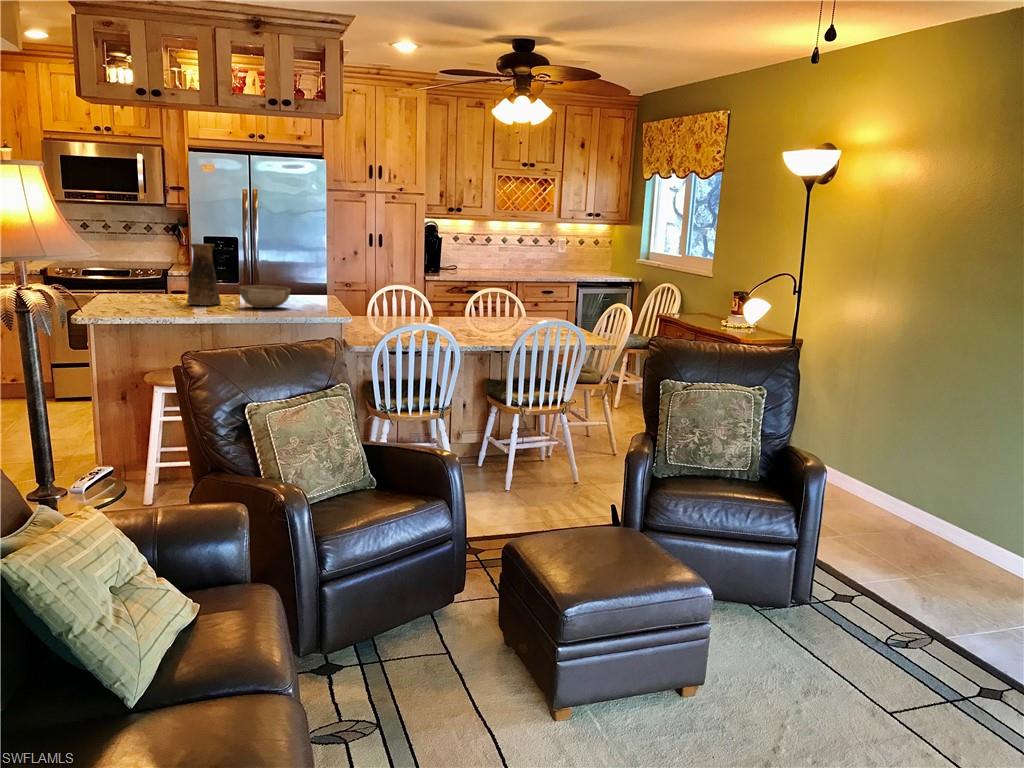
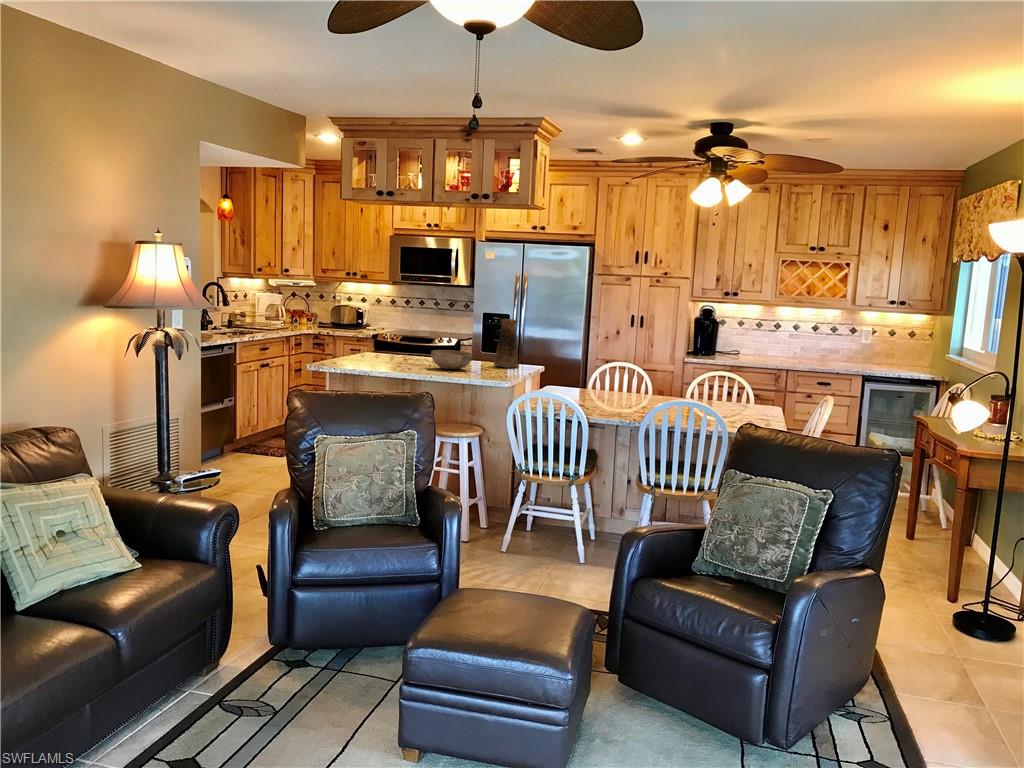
pitcher: present [187,244,221,306] -> present [494,319,519,368]

